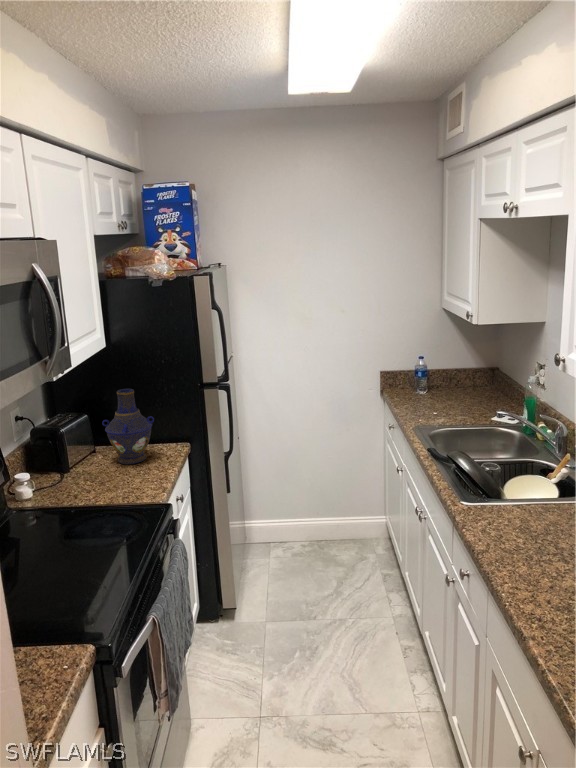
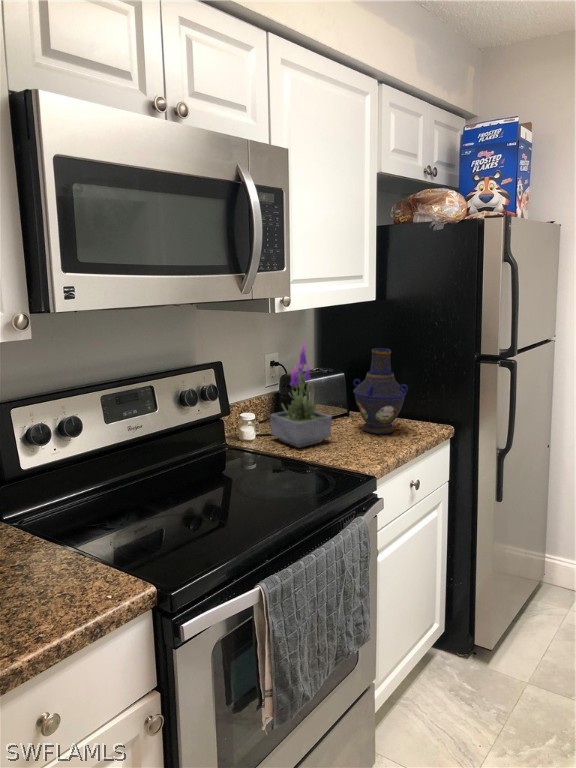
potted plant: none [43,397,104,495] -> present [270,343,332,447]

